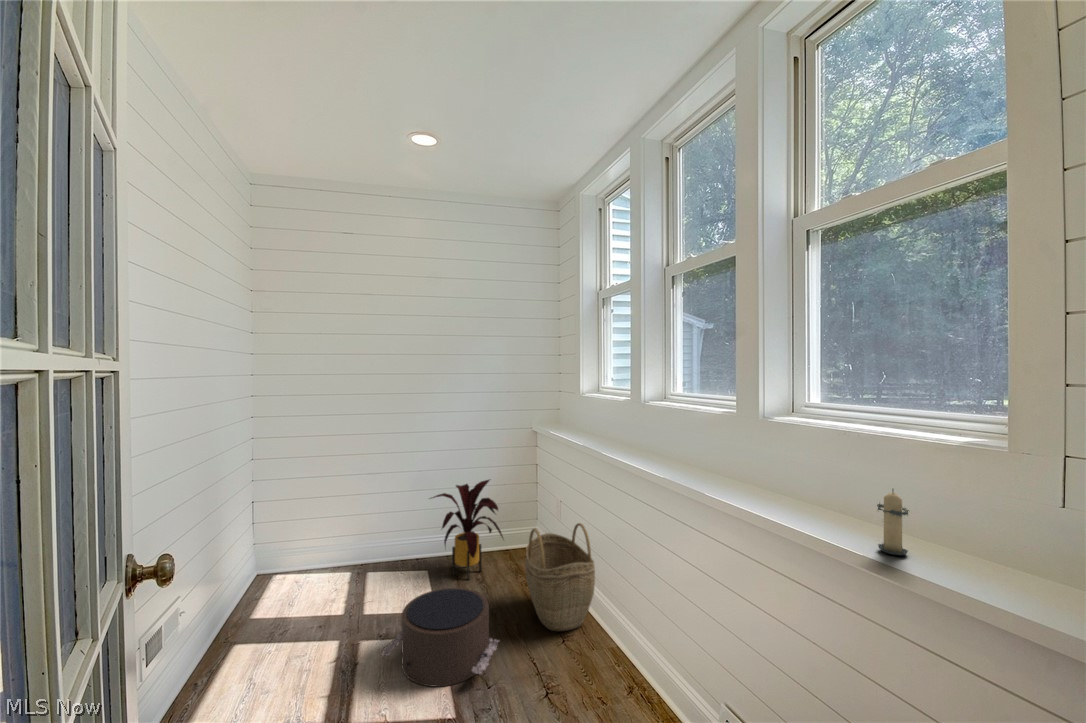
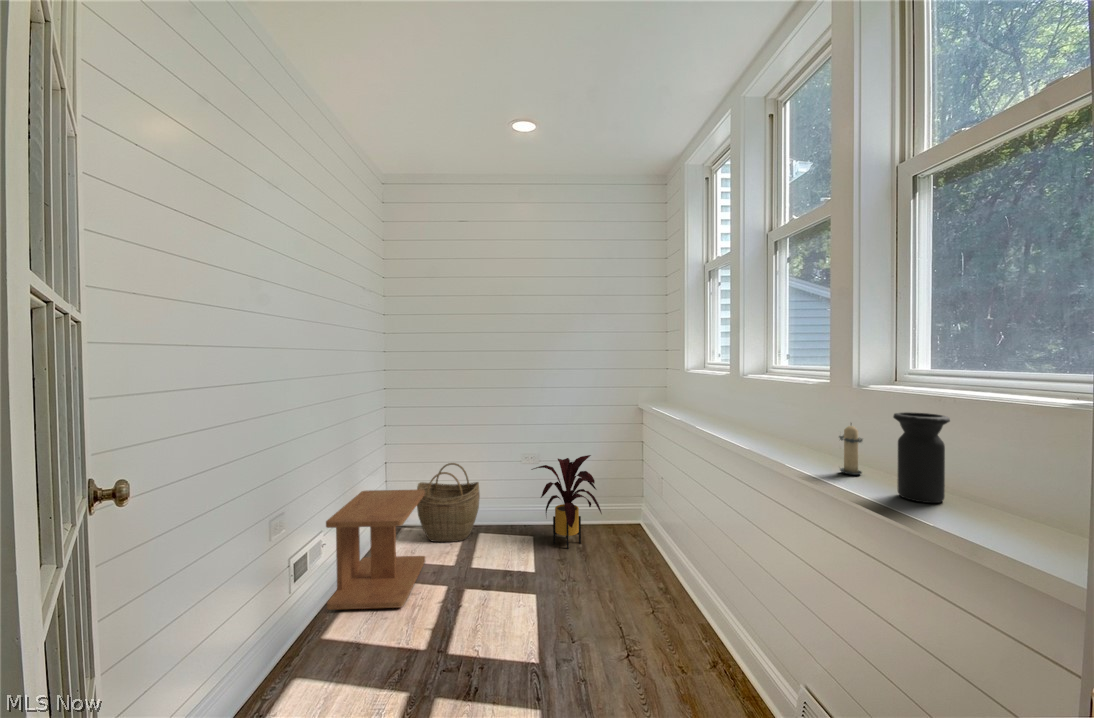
vase: none [807,451,852,533] -> present [893,412,950,503]
candle: present [877,489,909,555] -> present [839,423,862,475]
woven basket: present [525,523,595,631] -> present [417,463,480,542]
side table: none [183,532,308,695] -> present [326,489,425,610]
pouf: present [381,588,499,687] -> none [479,550,588,636]

